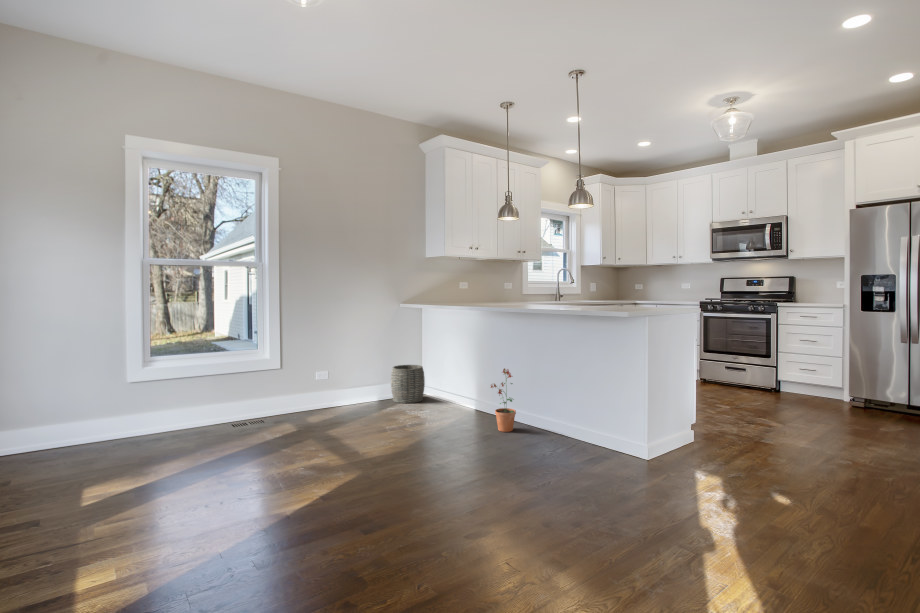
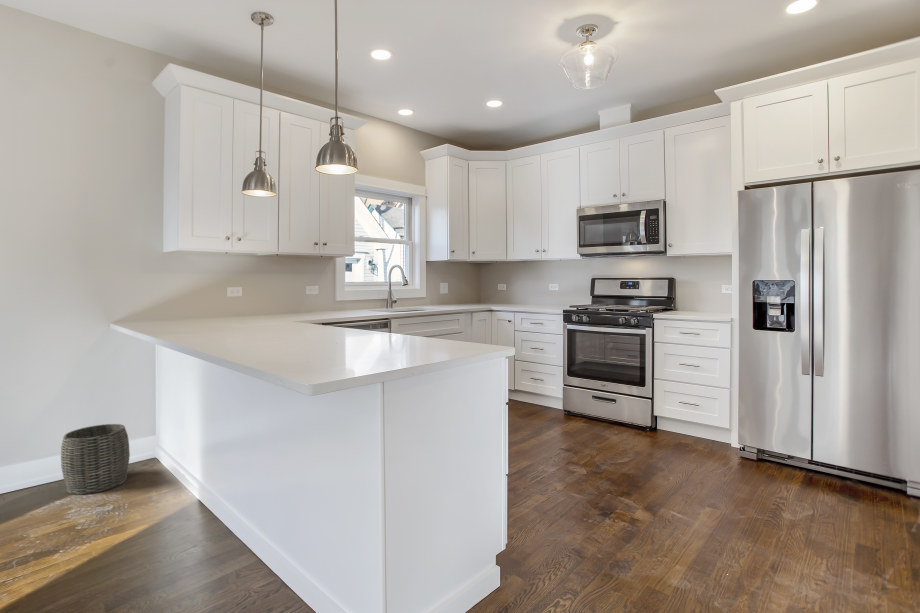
potted plant: present [491,368,516,432] -> none [149,455,198,579]

